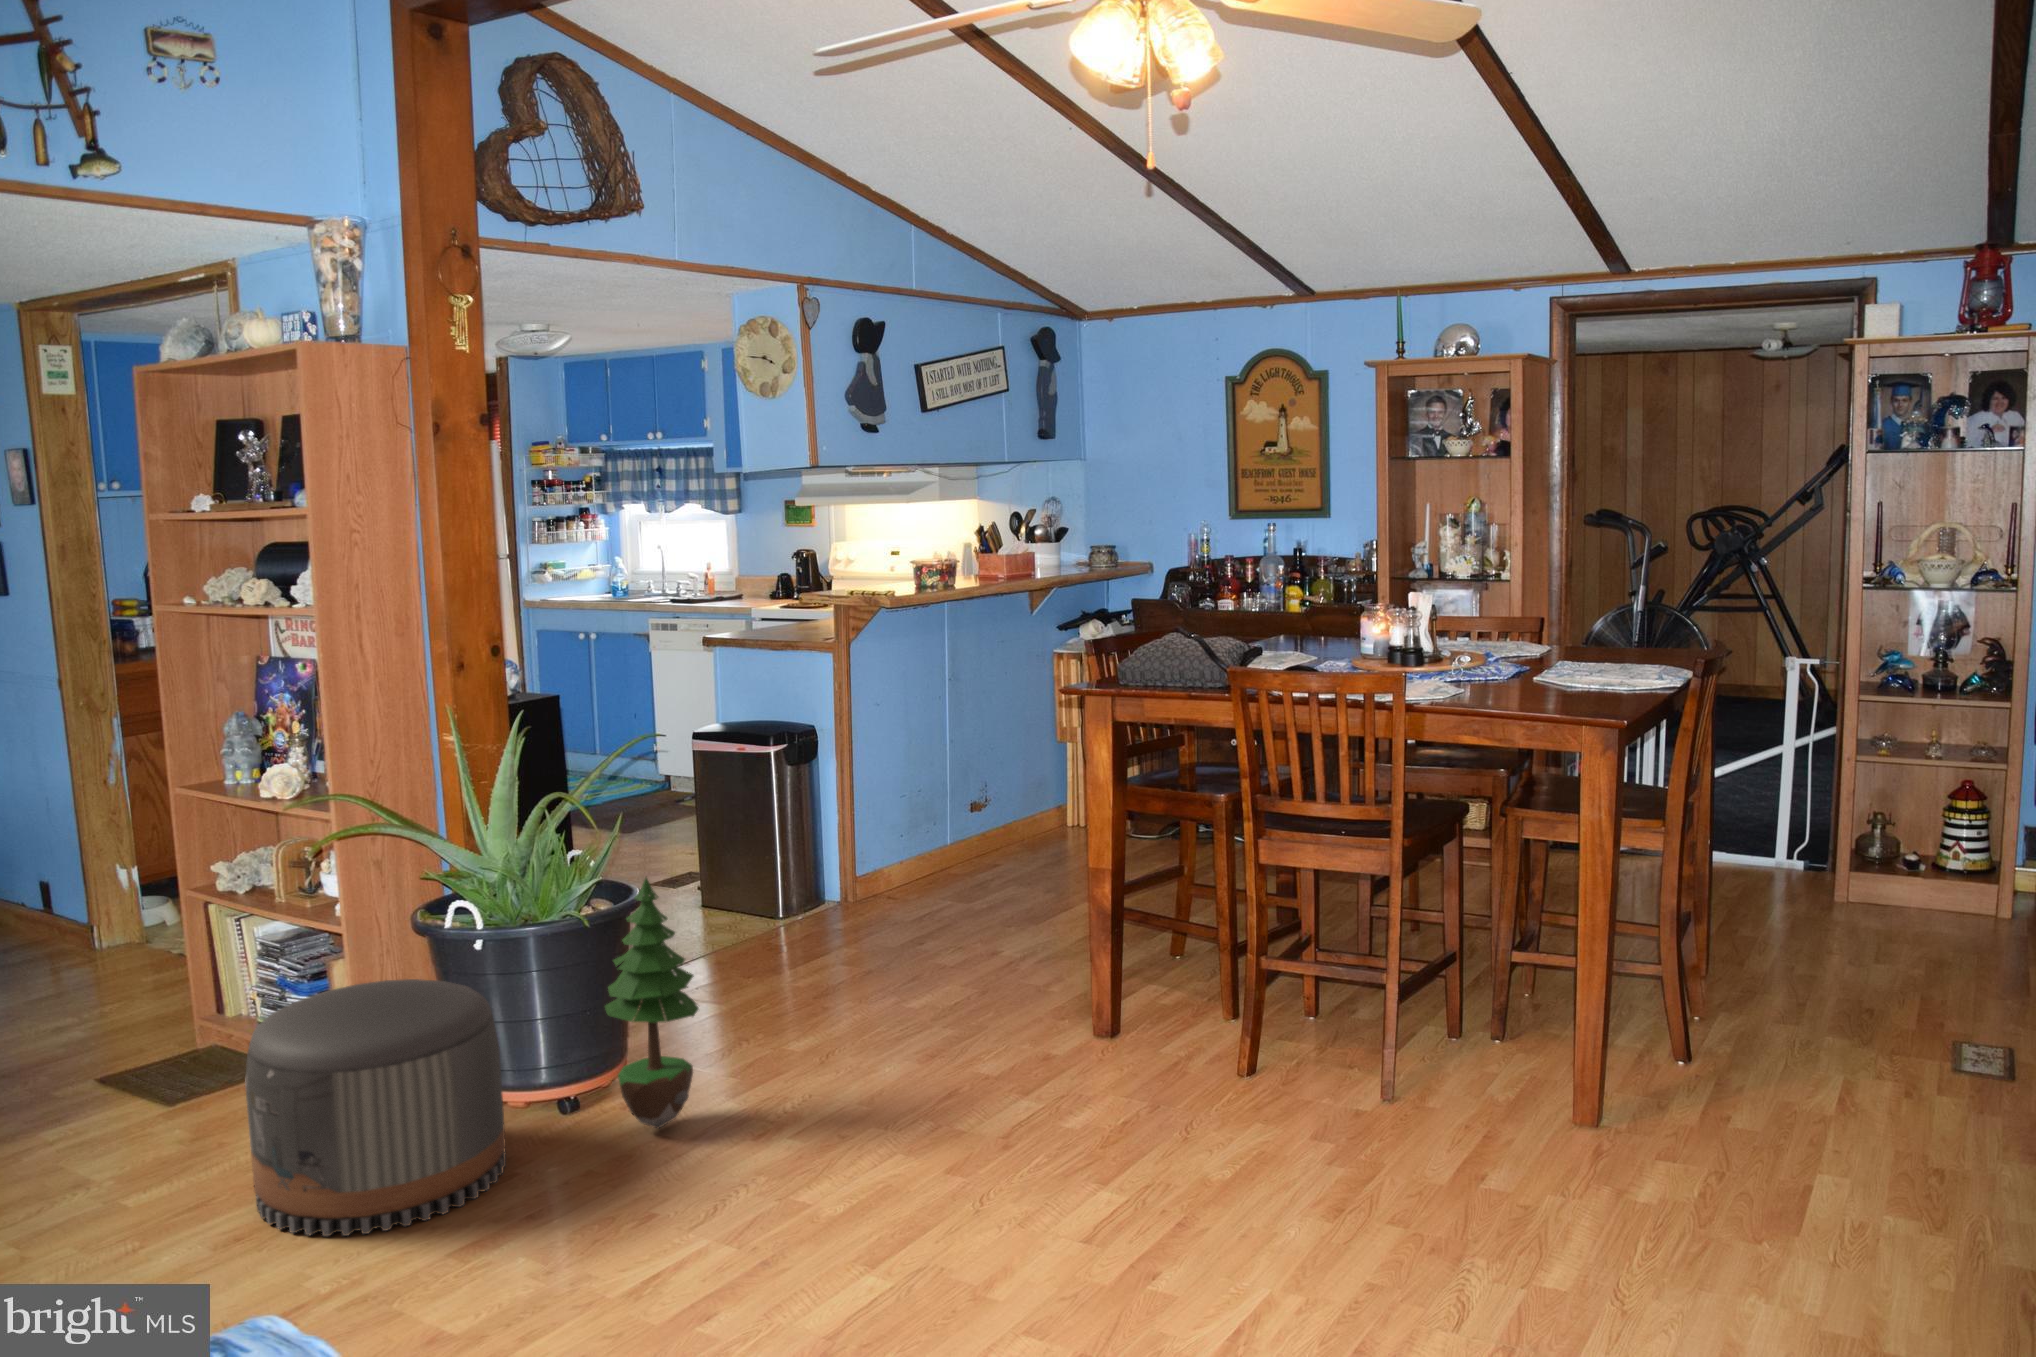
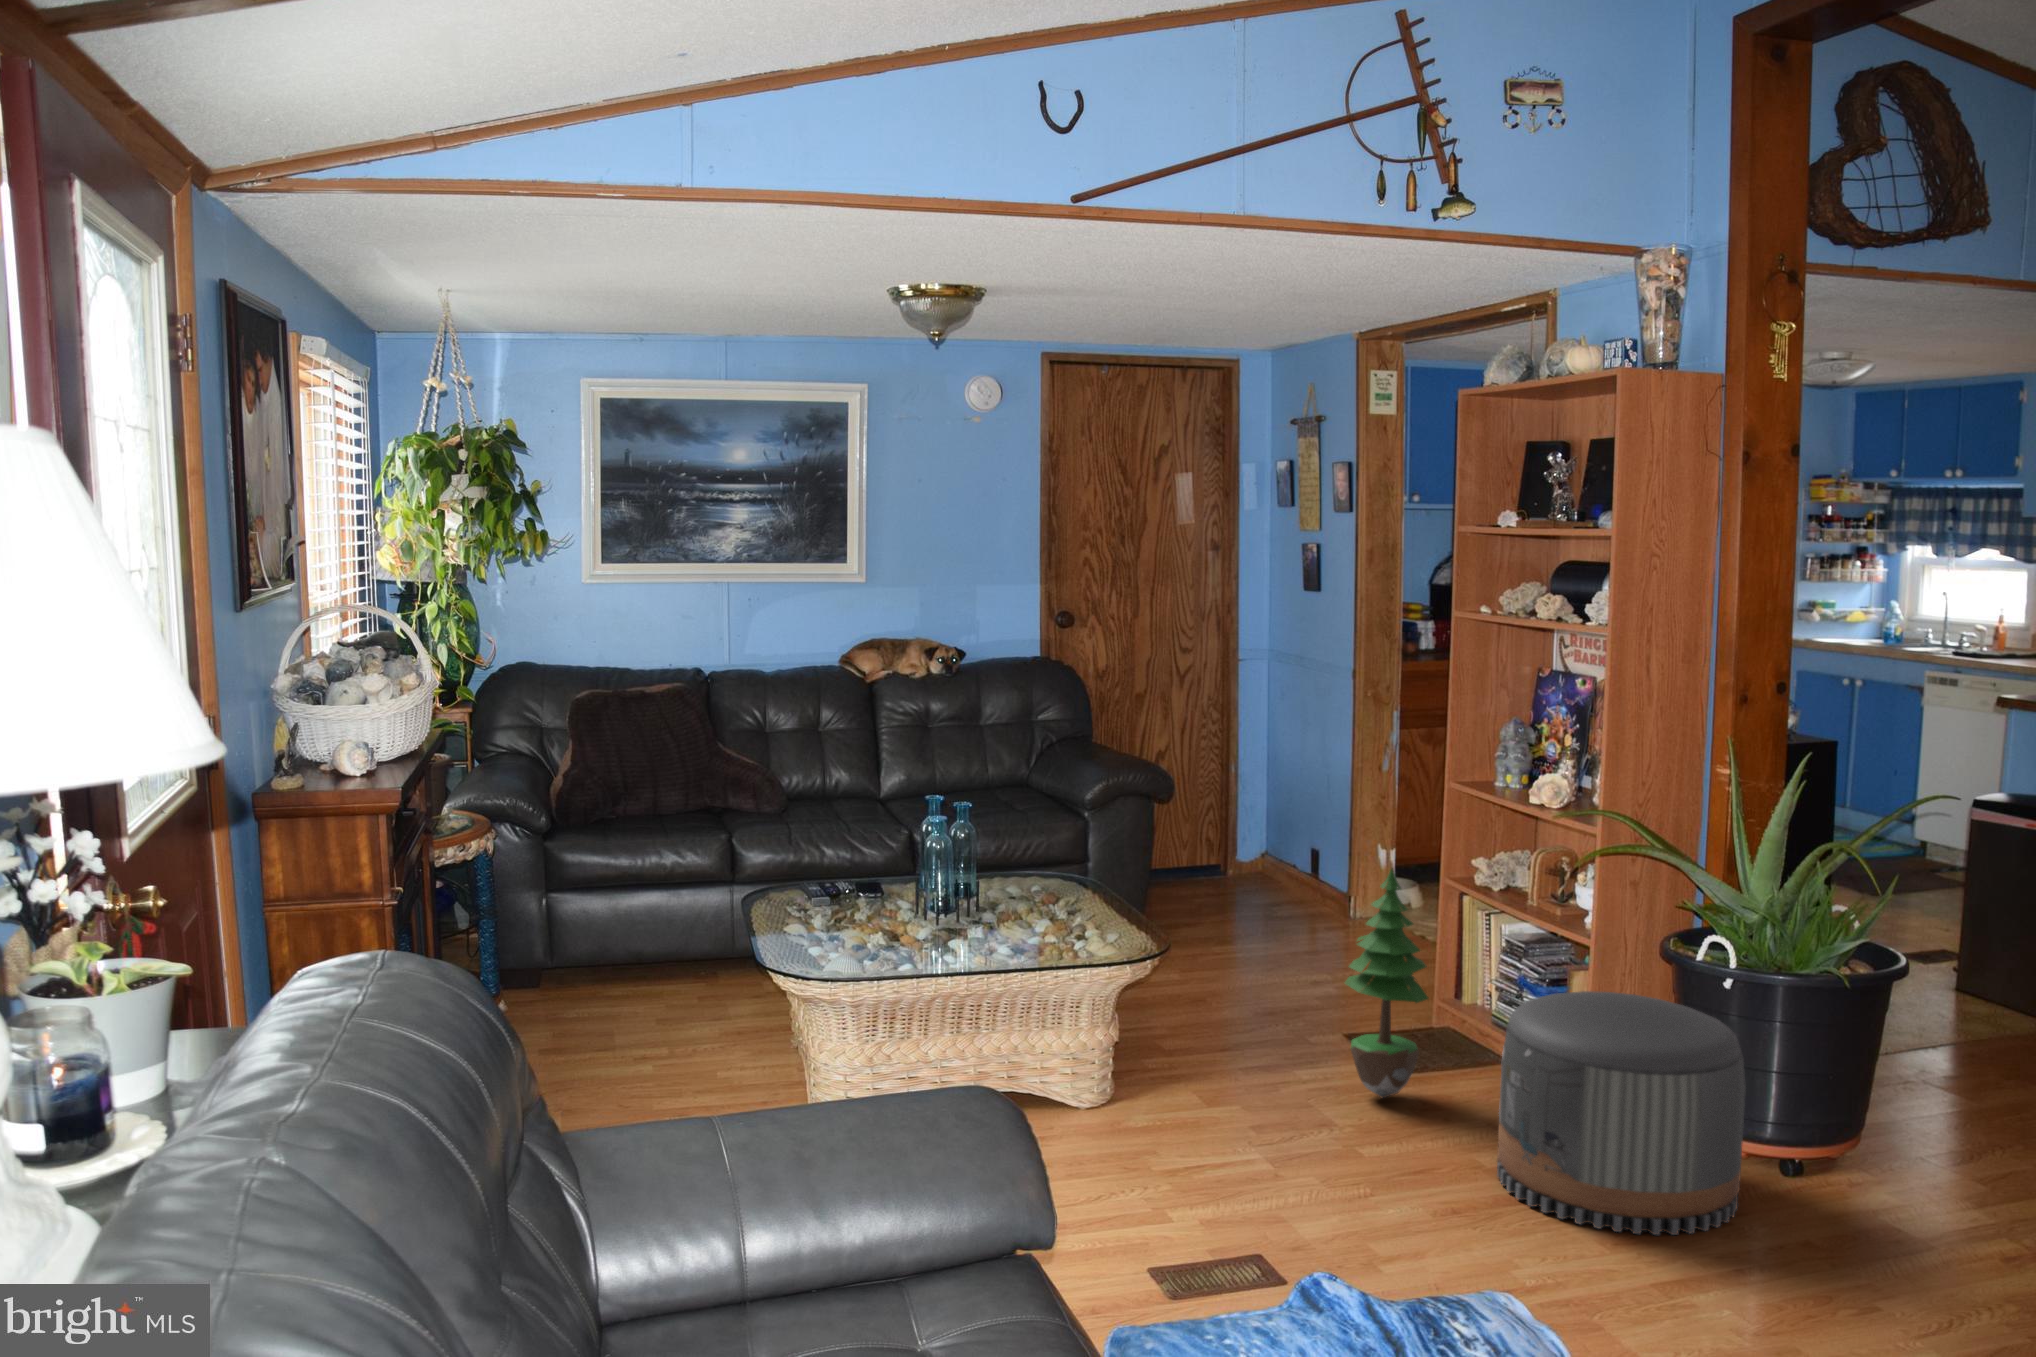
potted tree: present [605,878,699,1128] -> present [1345,869,1429,1098]

